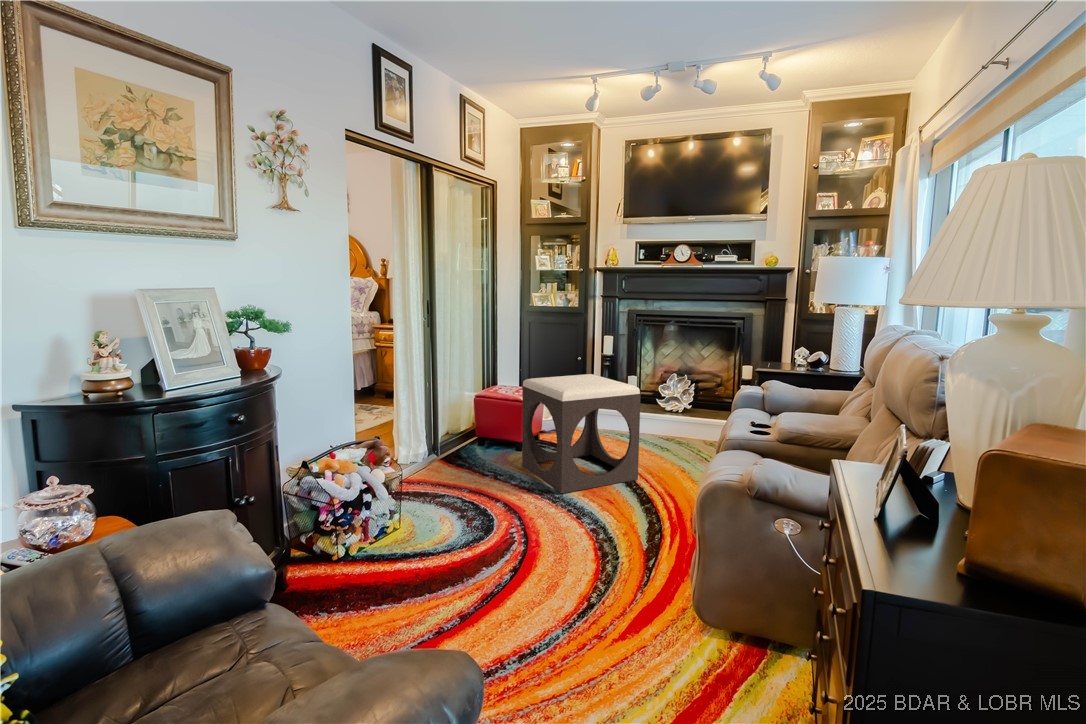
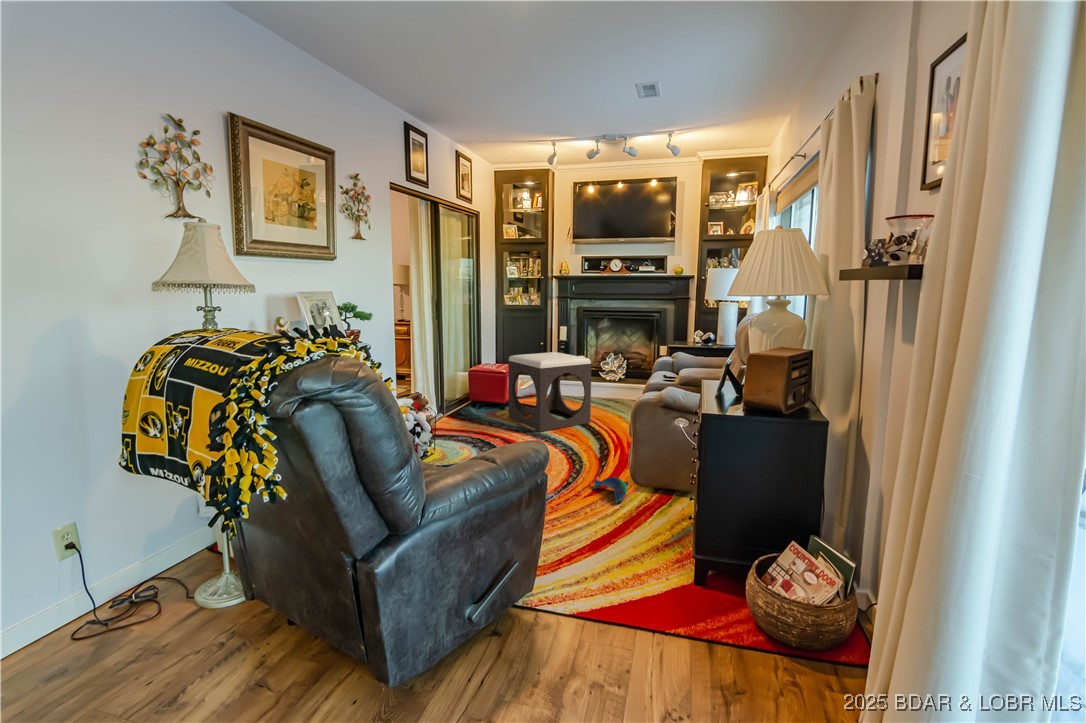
plush toy: none [627,607,689,669] -> present [593,477,629,503]

